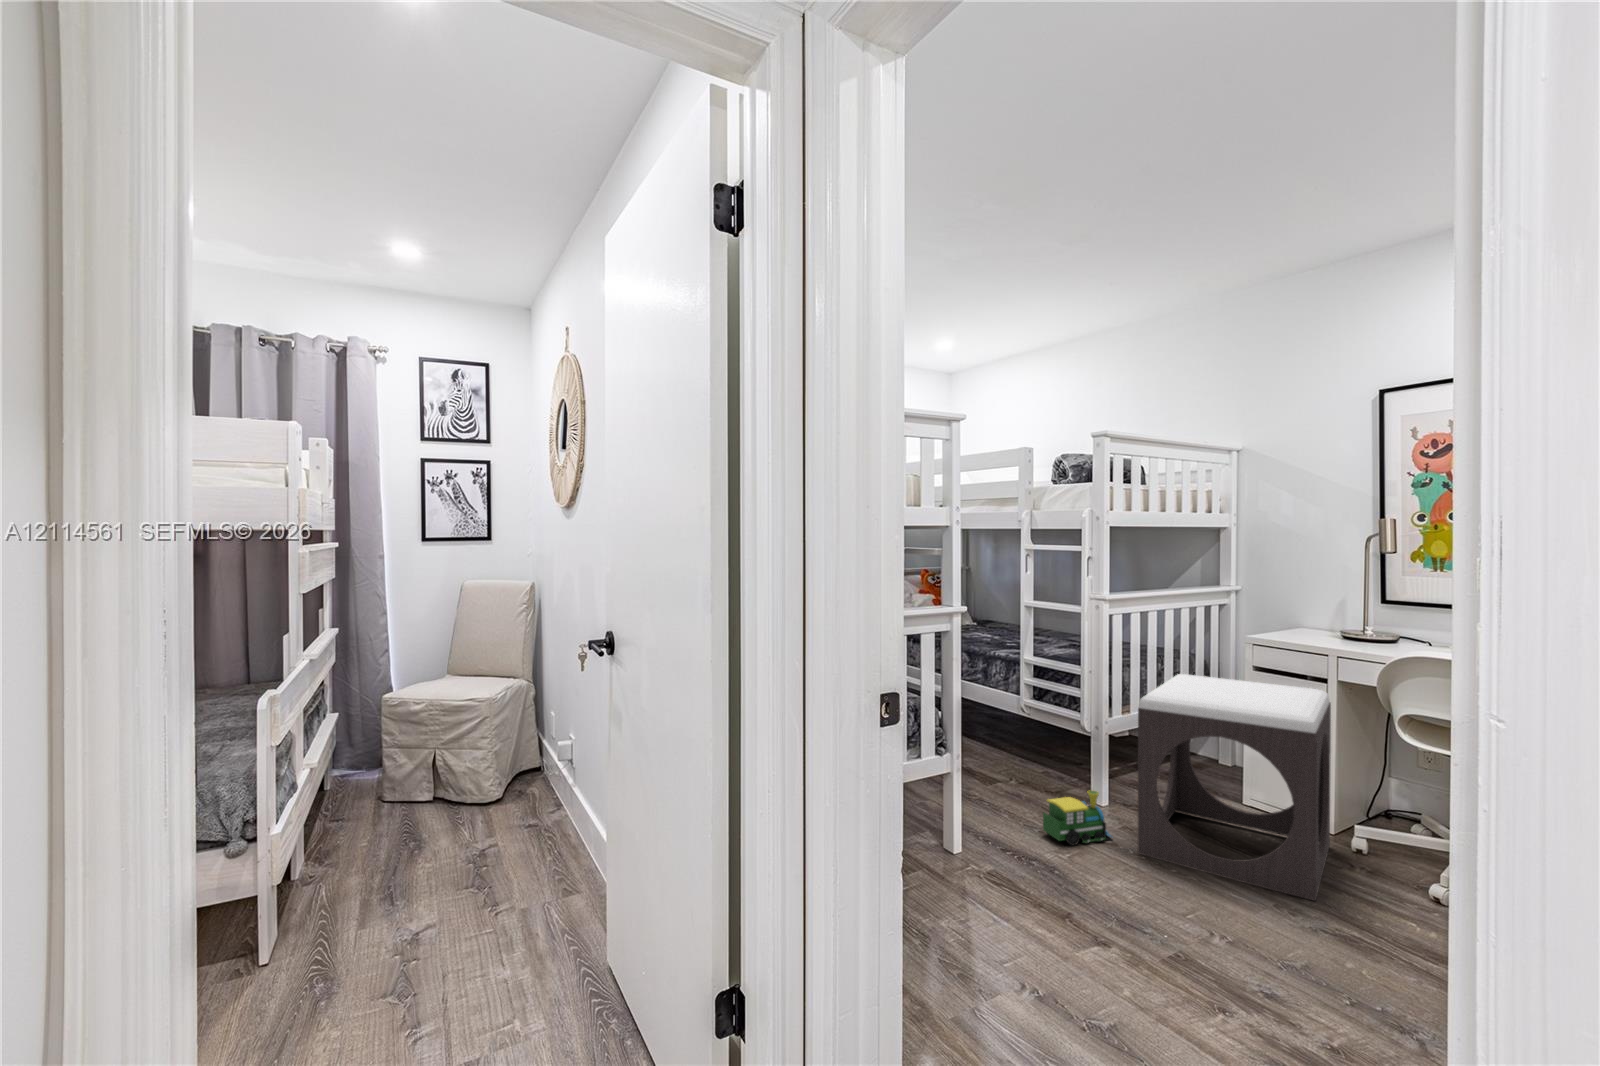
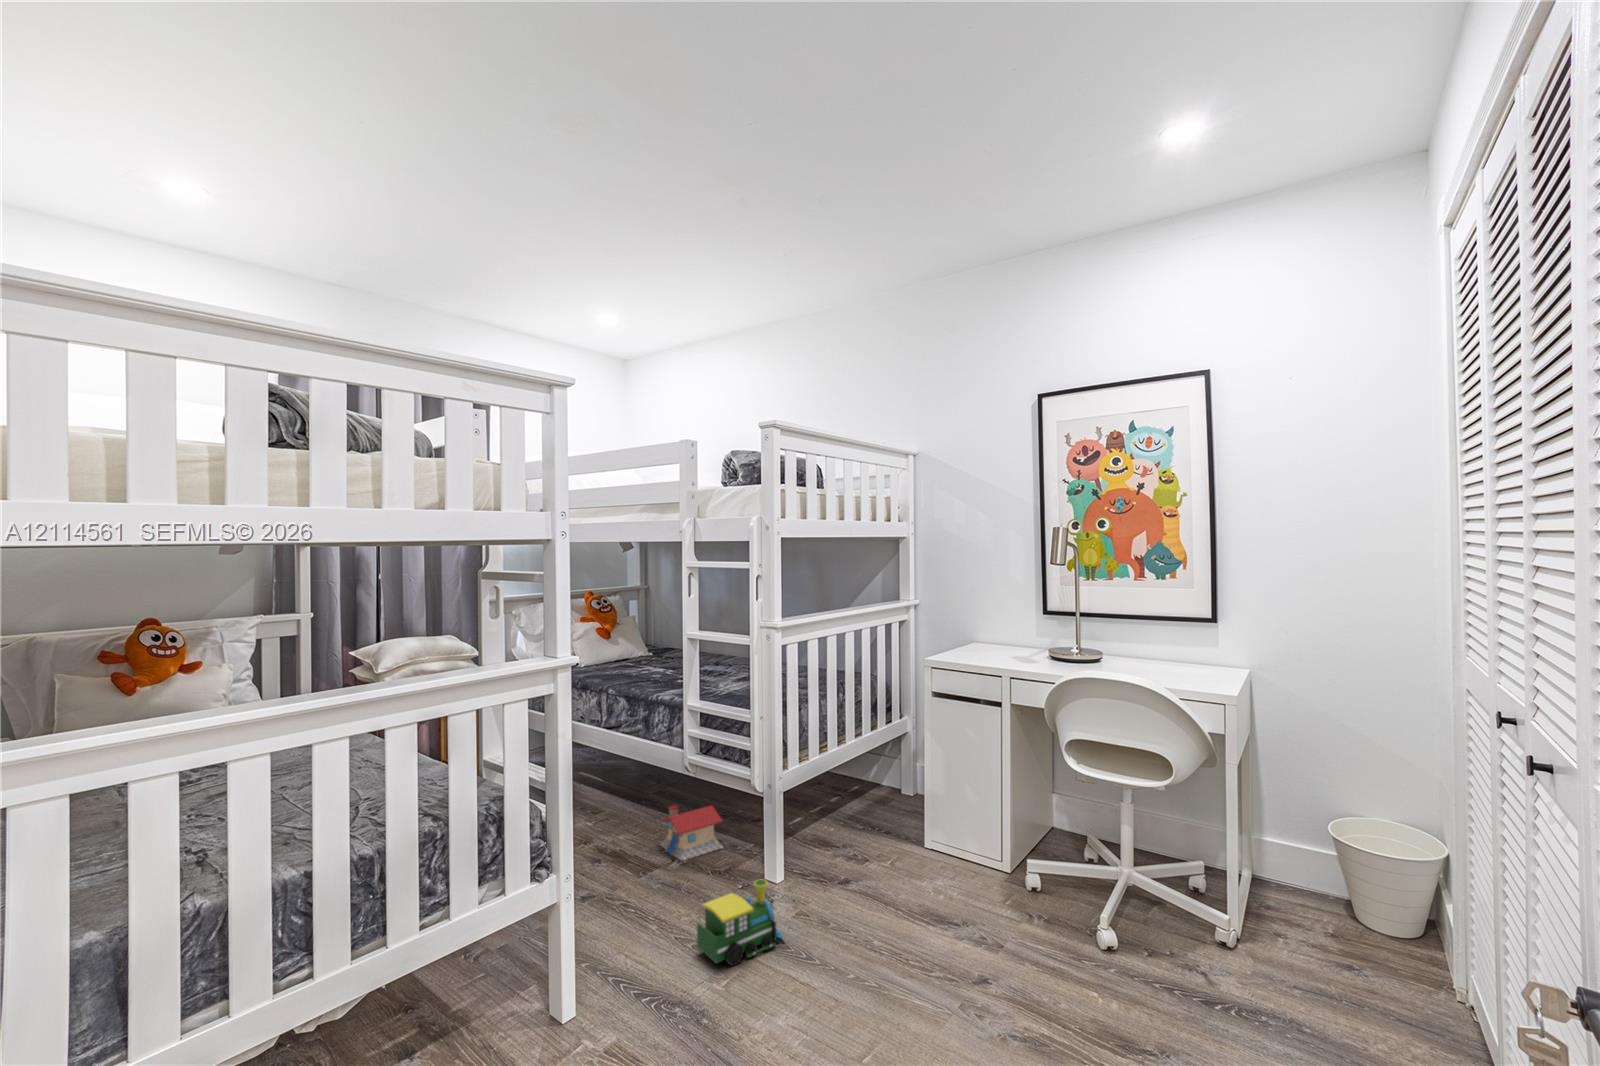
footstool: present [1138,674,1331,901] -> none [810,712,1015,995]
toy house: none [999,739,1053,781] -> present [660,805,723,861]

